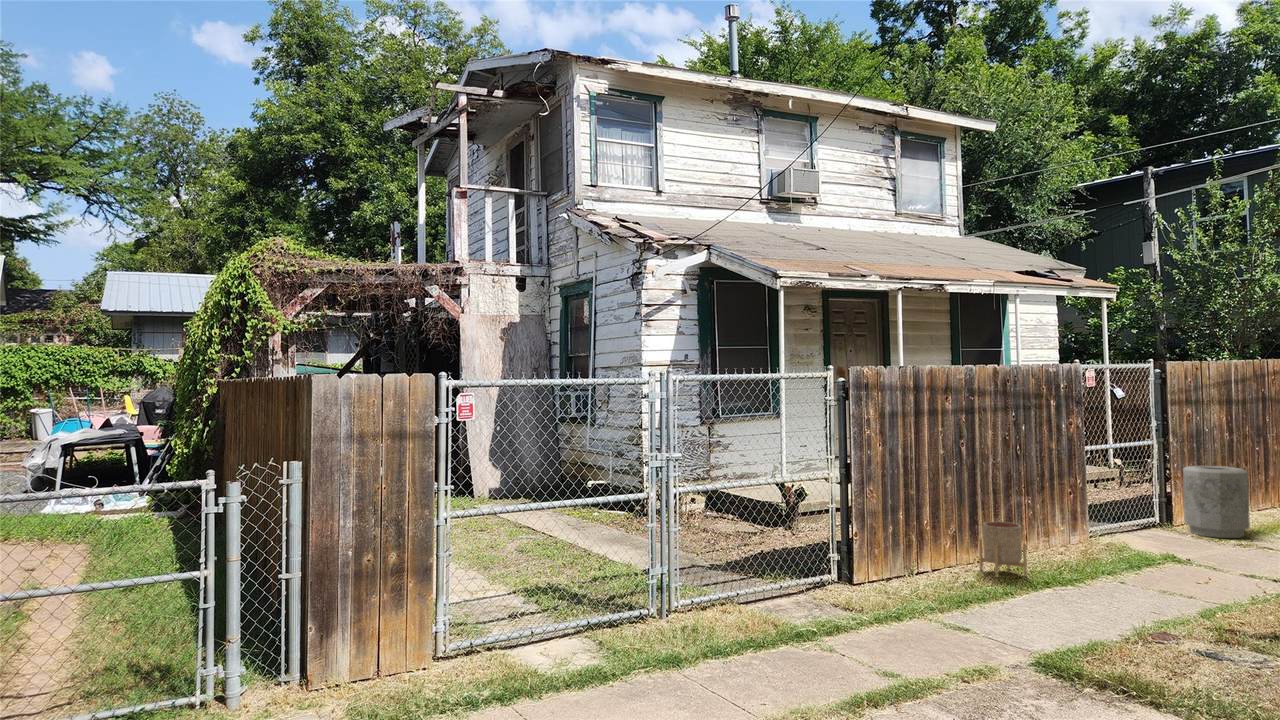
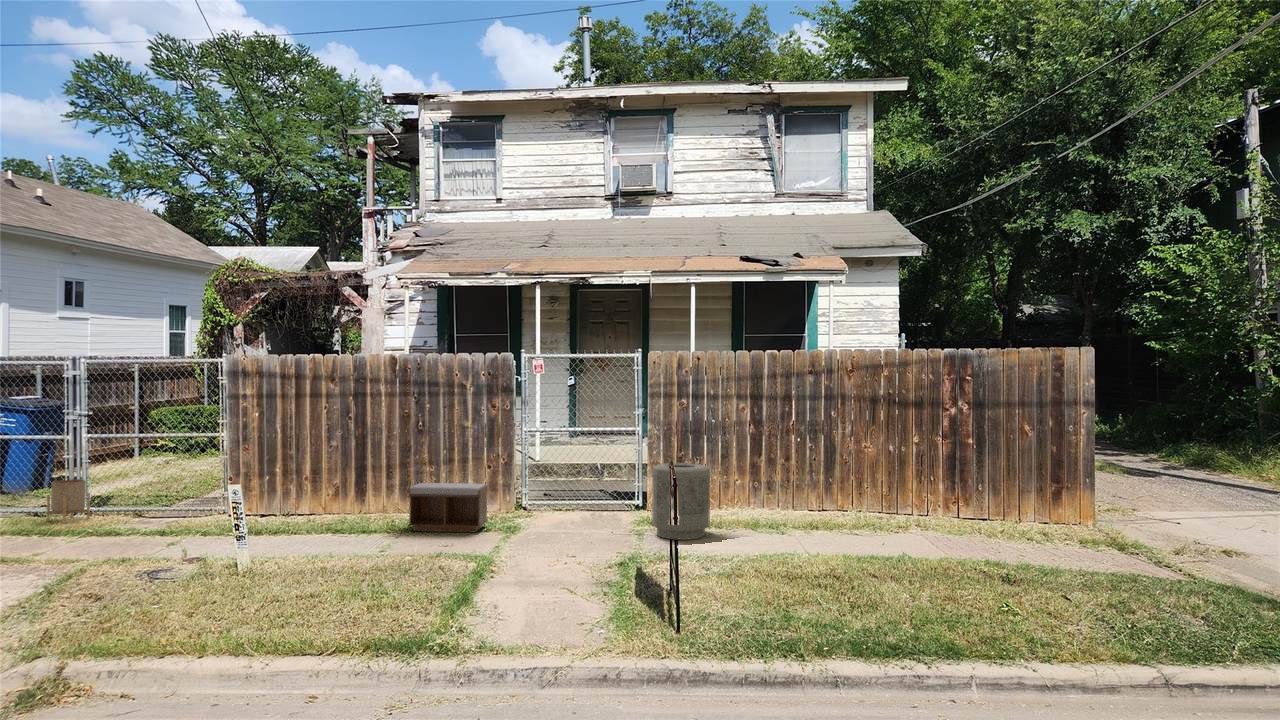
bench: none [1025,506,1110,567] -> present [408,483,488,532]
planter: present [979,522,1027,577] -> present [47,479,90,523]

